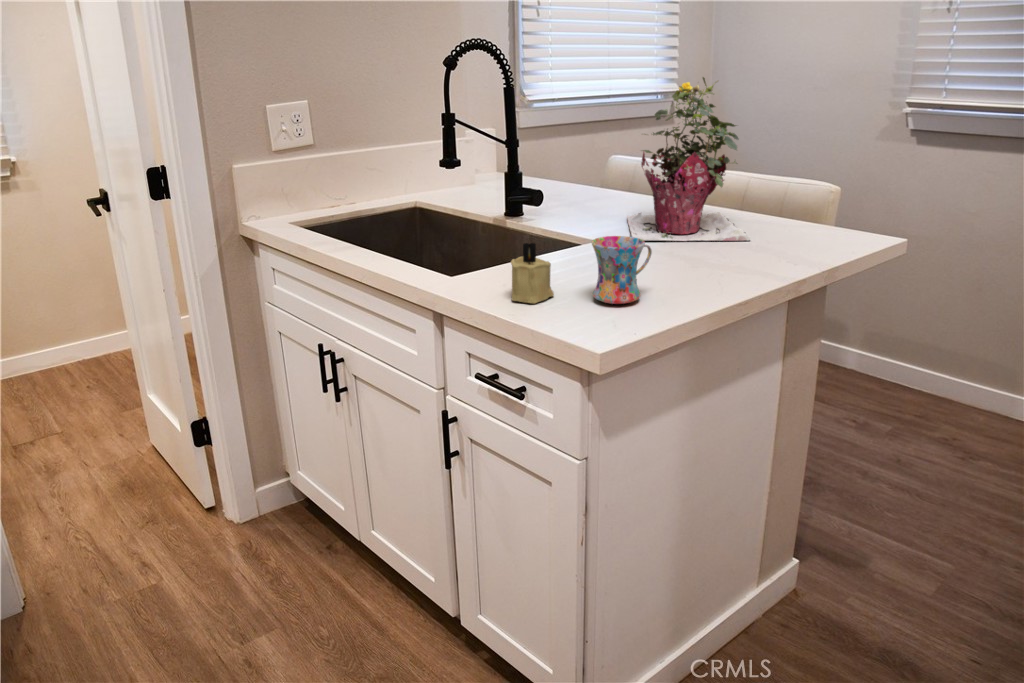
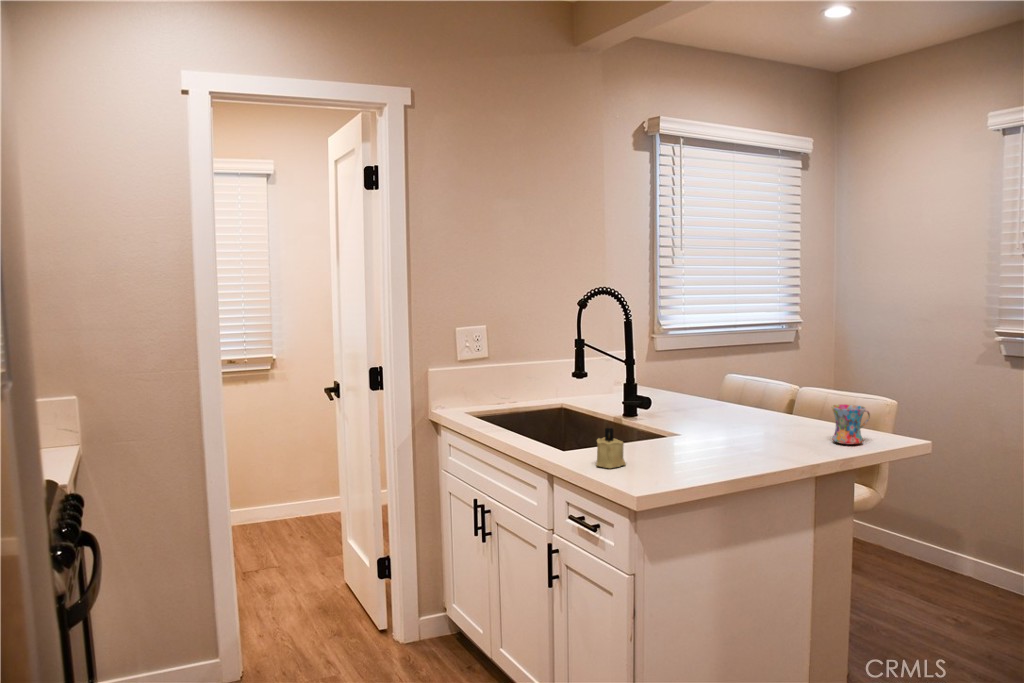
potted plant: present [627,77,750,241] -> none [704,320,795,441]
mug: present [592,236,652,304] -> present [832,405,870,444]

